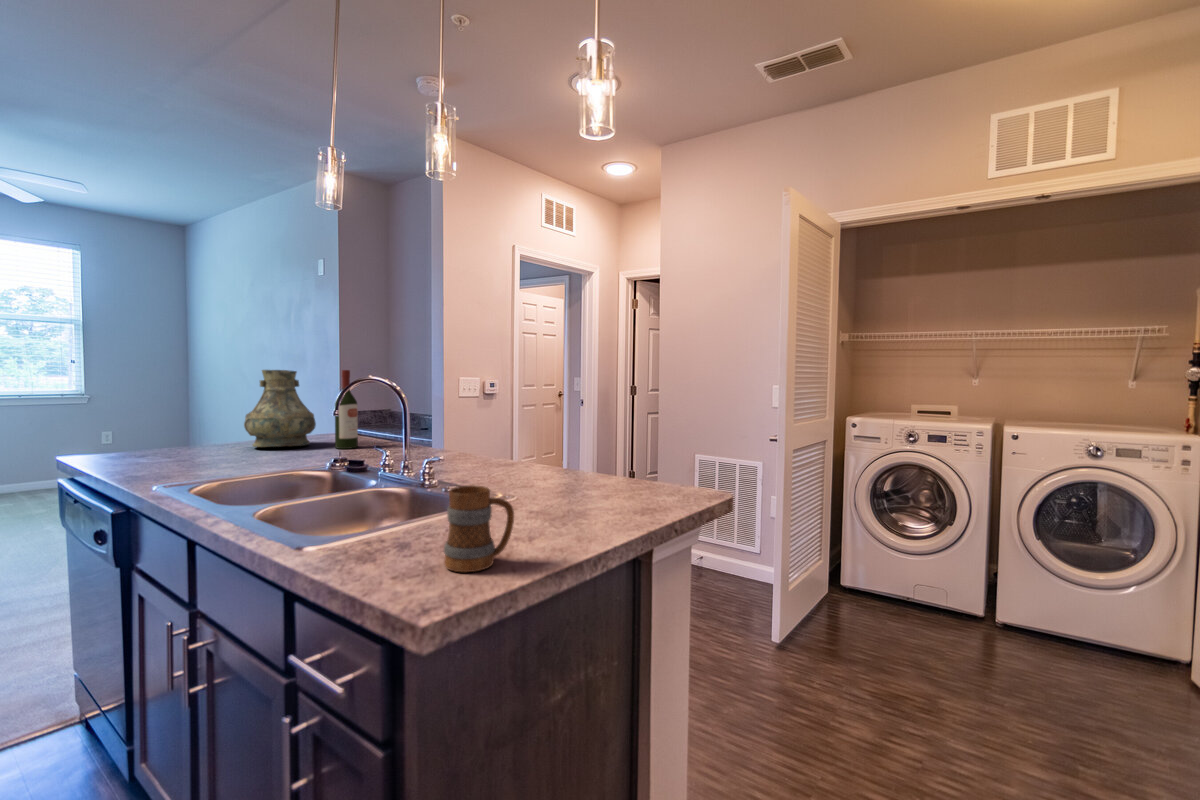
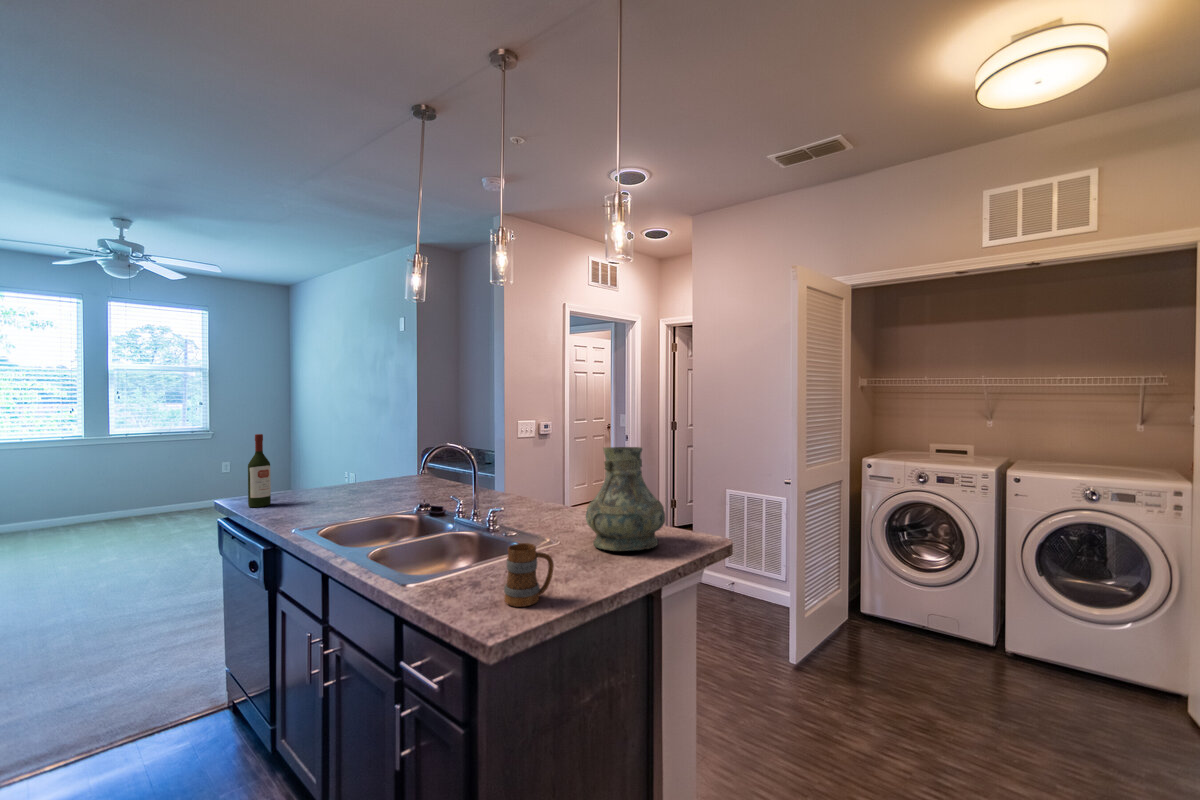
vase: present [244,370,316,447] -> present [586,447,665,551]
wine bottle: present [335,370,358,449] -> present [248,434,271,507]

